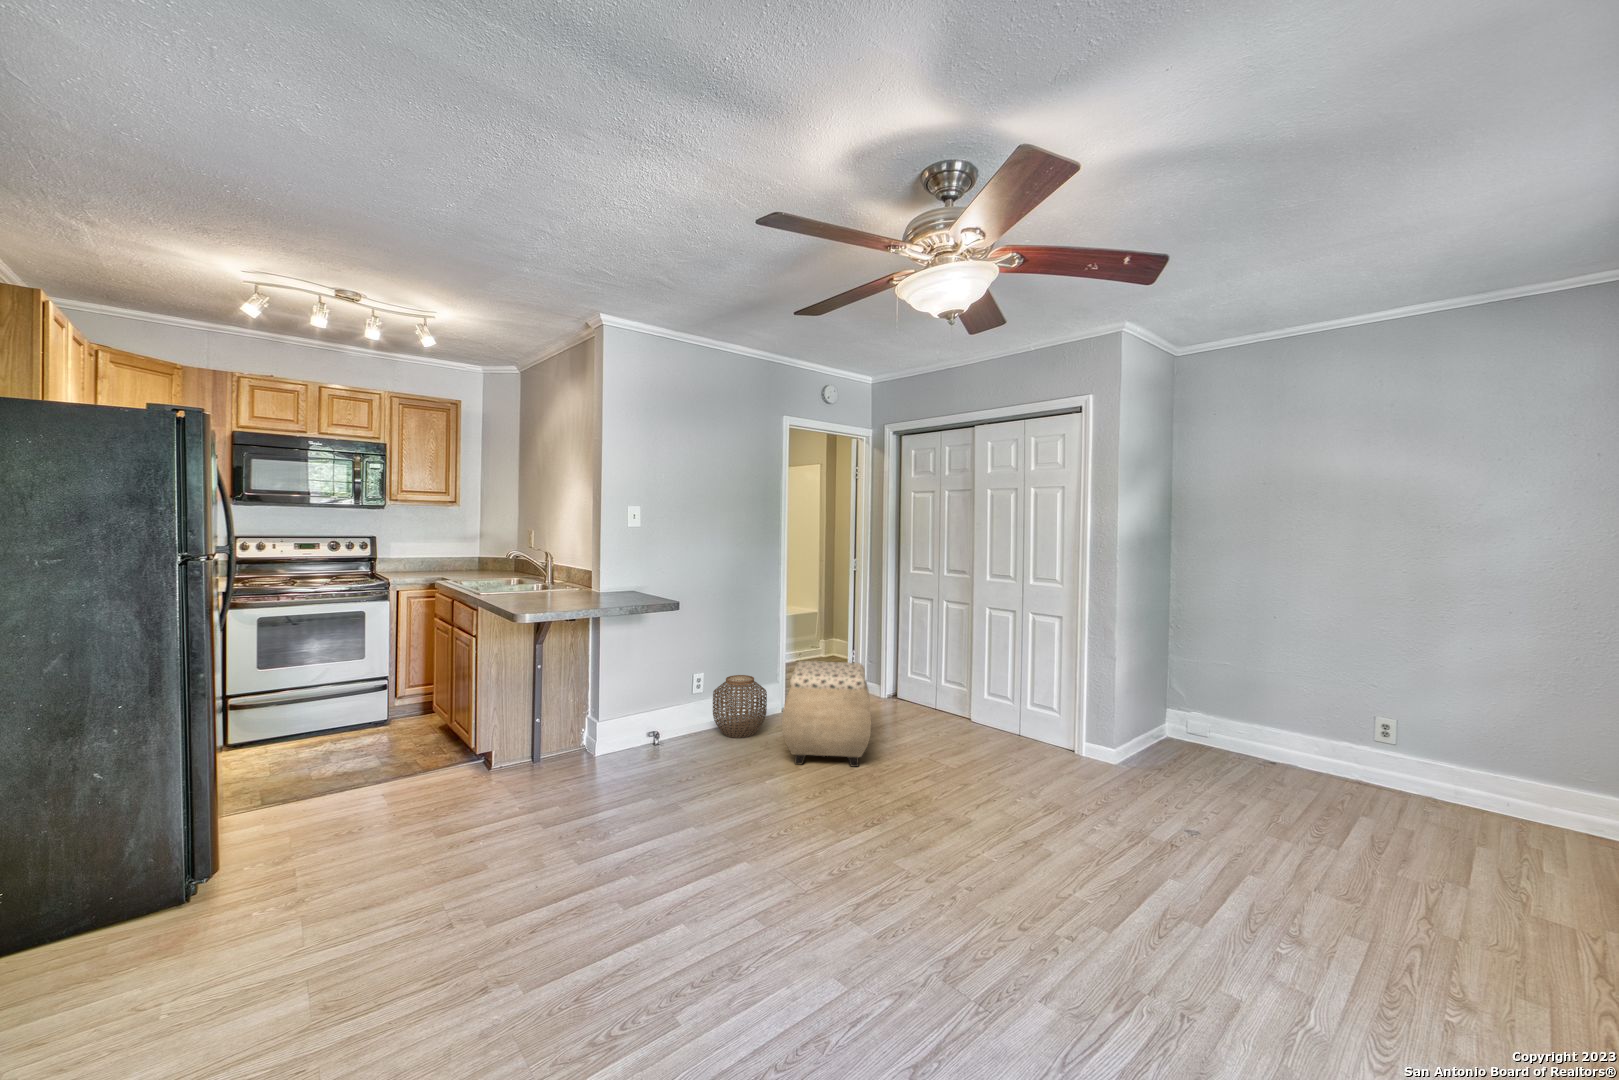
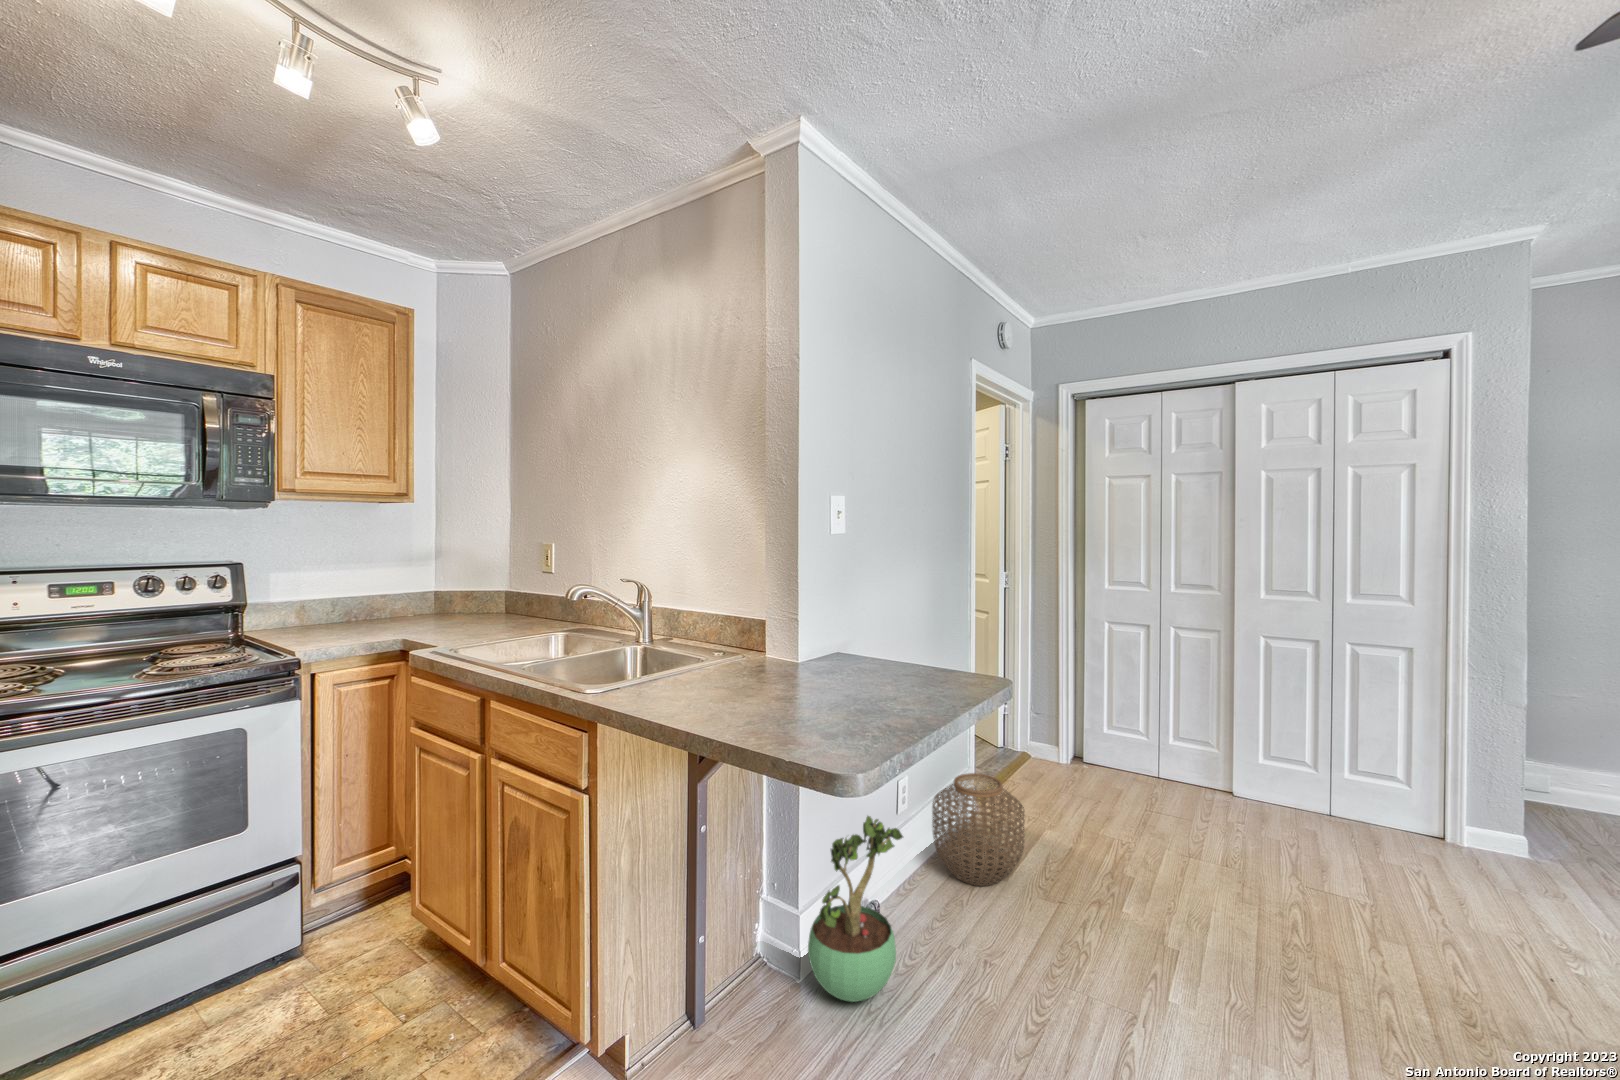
ottoman: present [782,661,871,767] -> none [1066,744,1291,942]
potted plant: none [588,671,648,762] -> present [808,816,903,1002]

